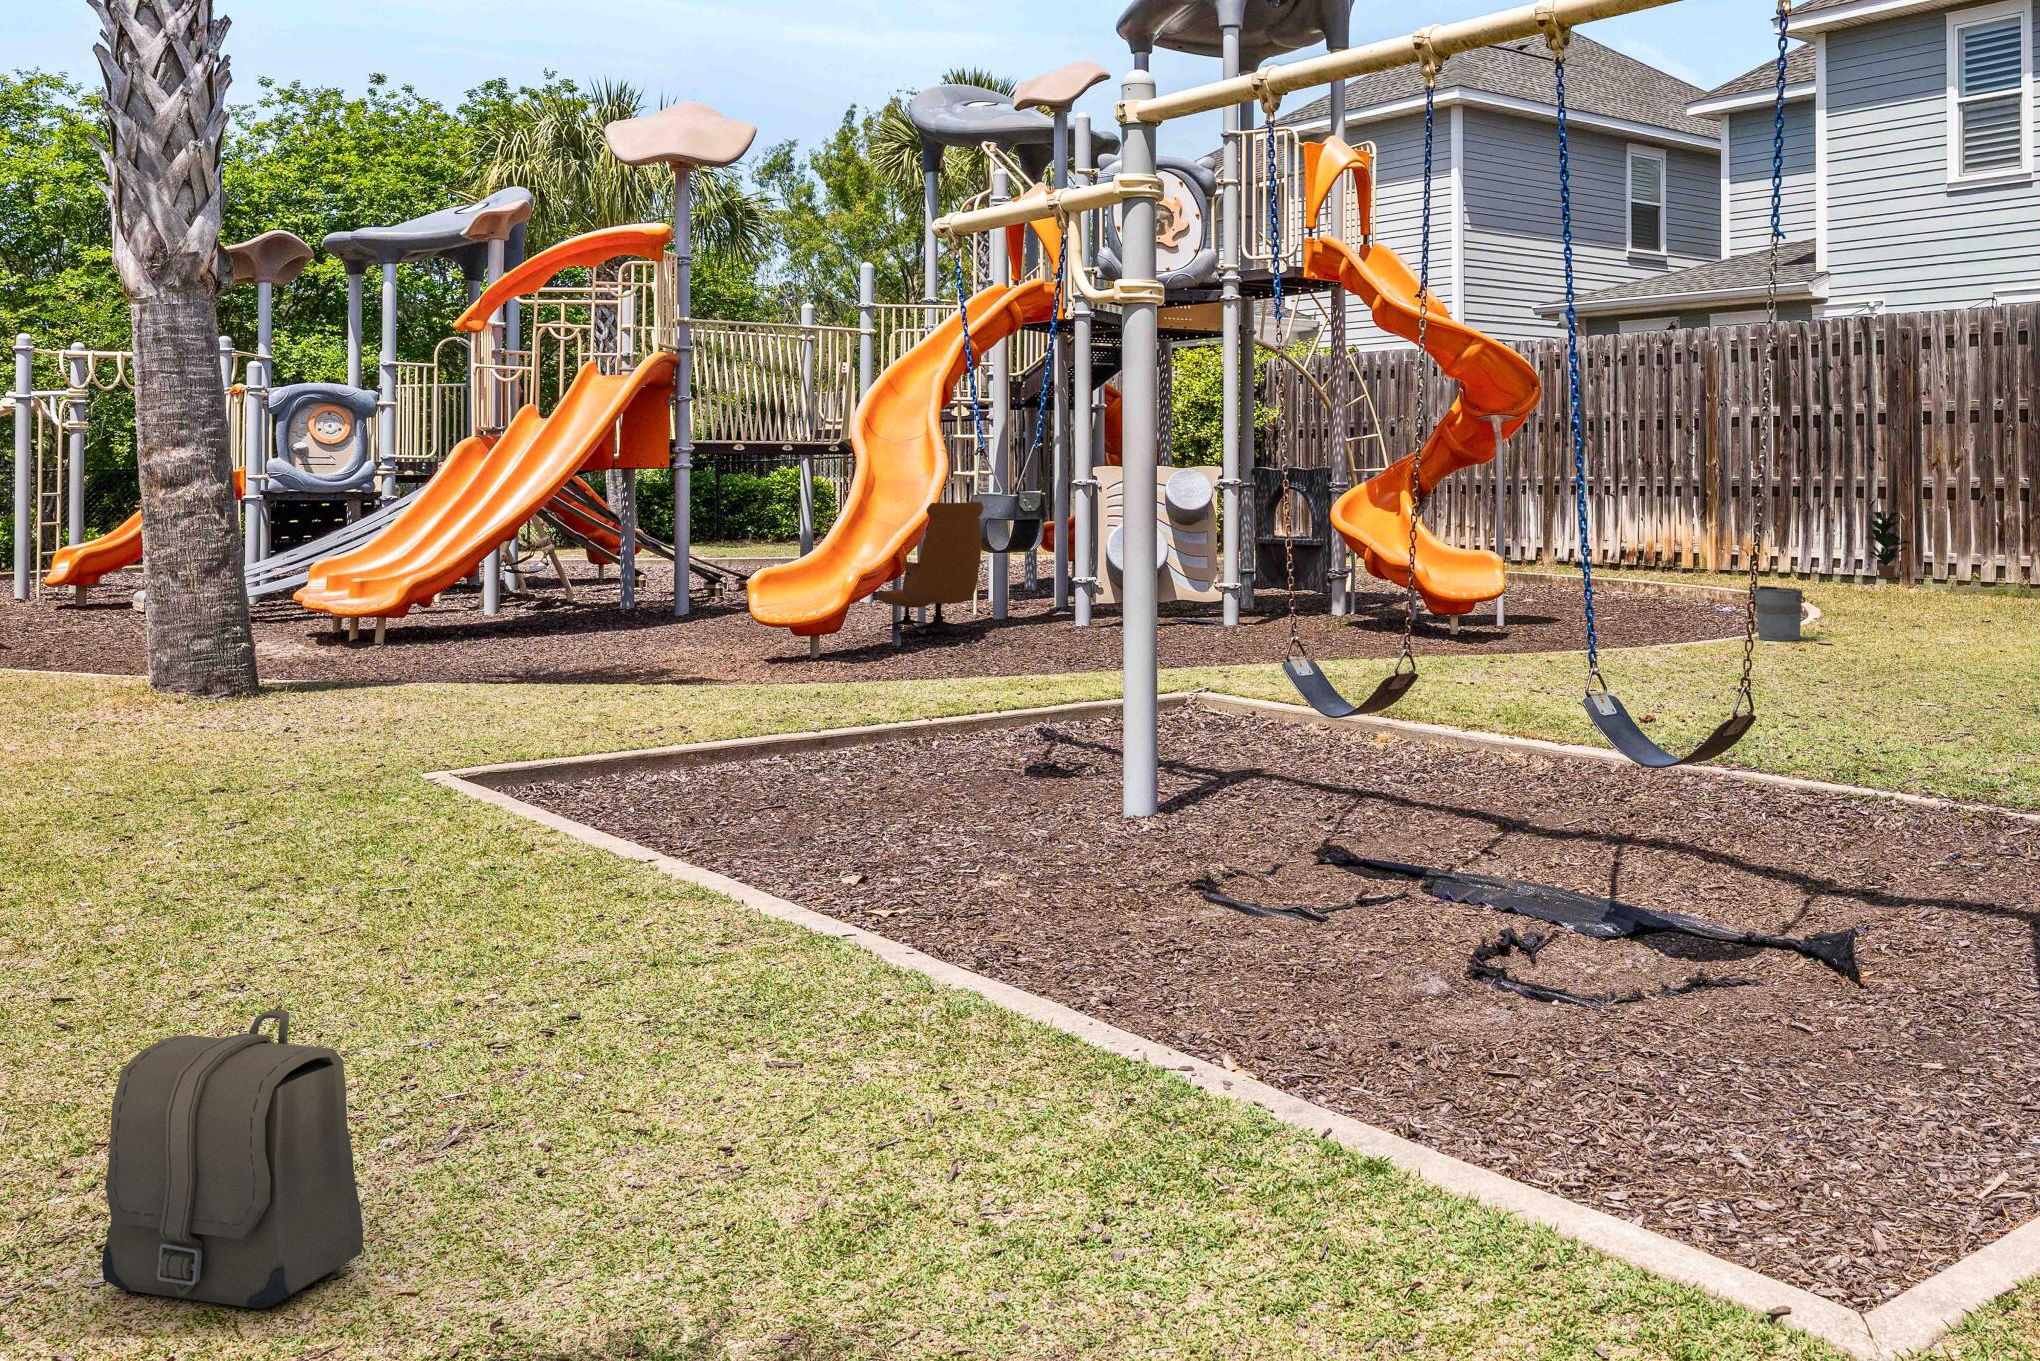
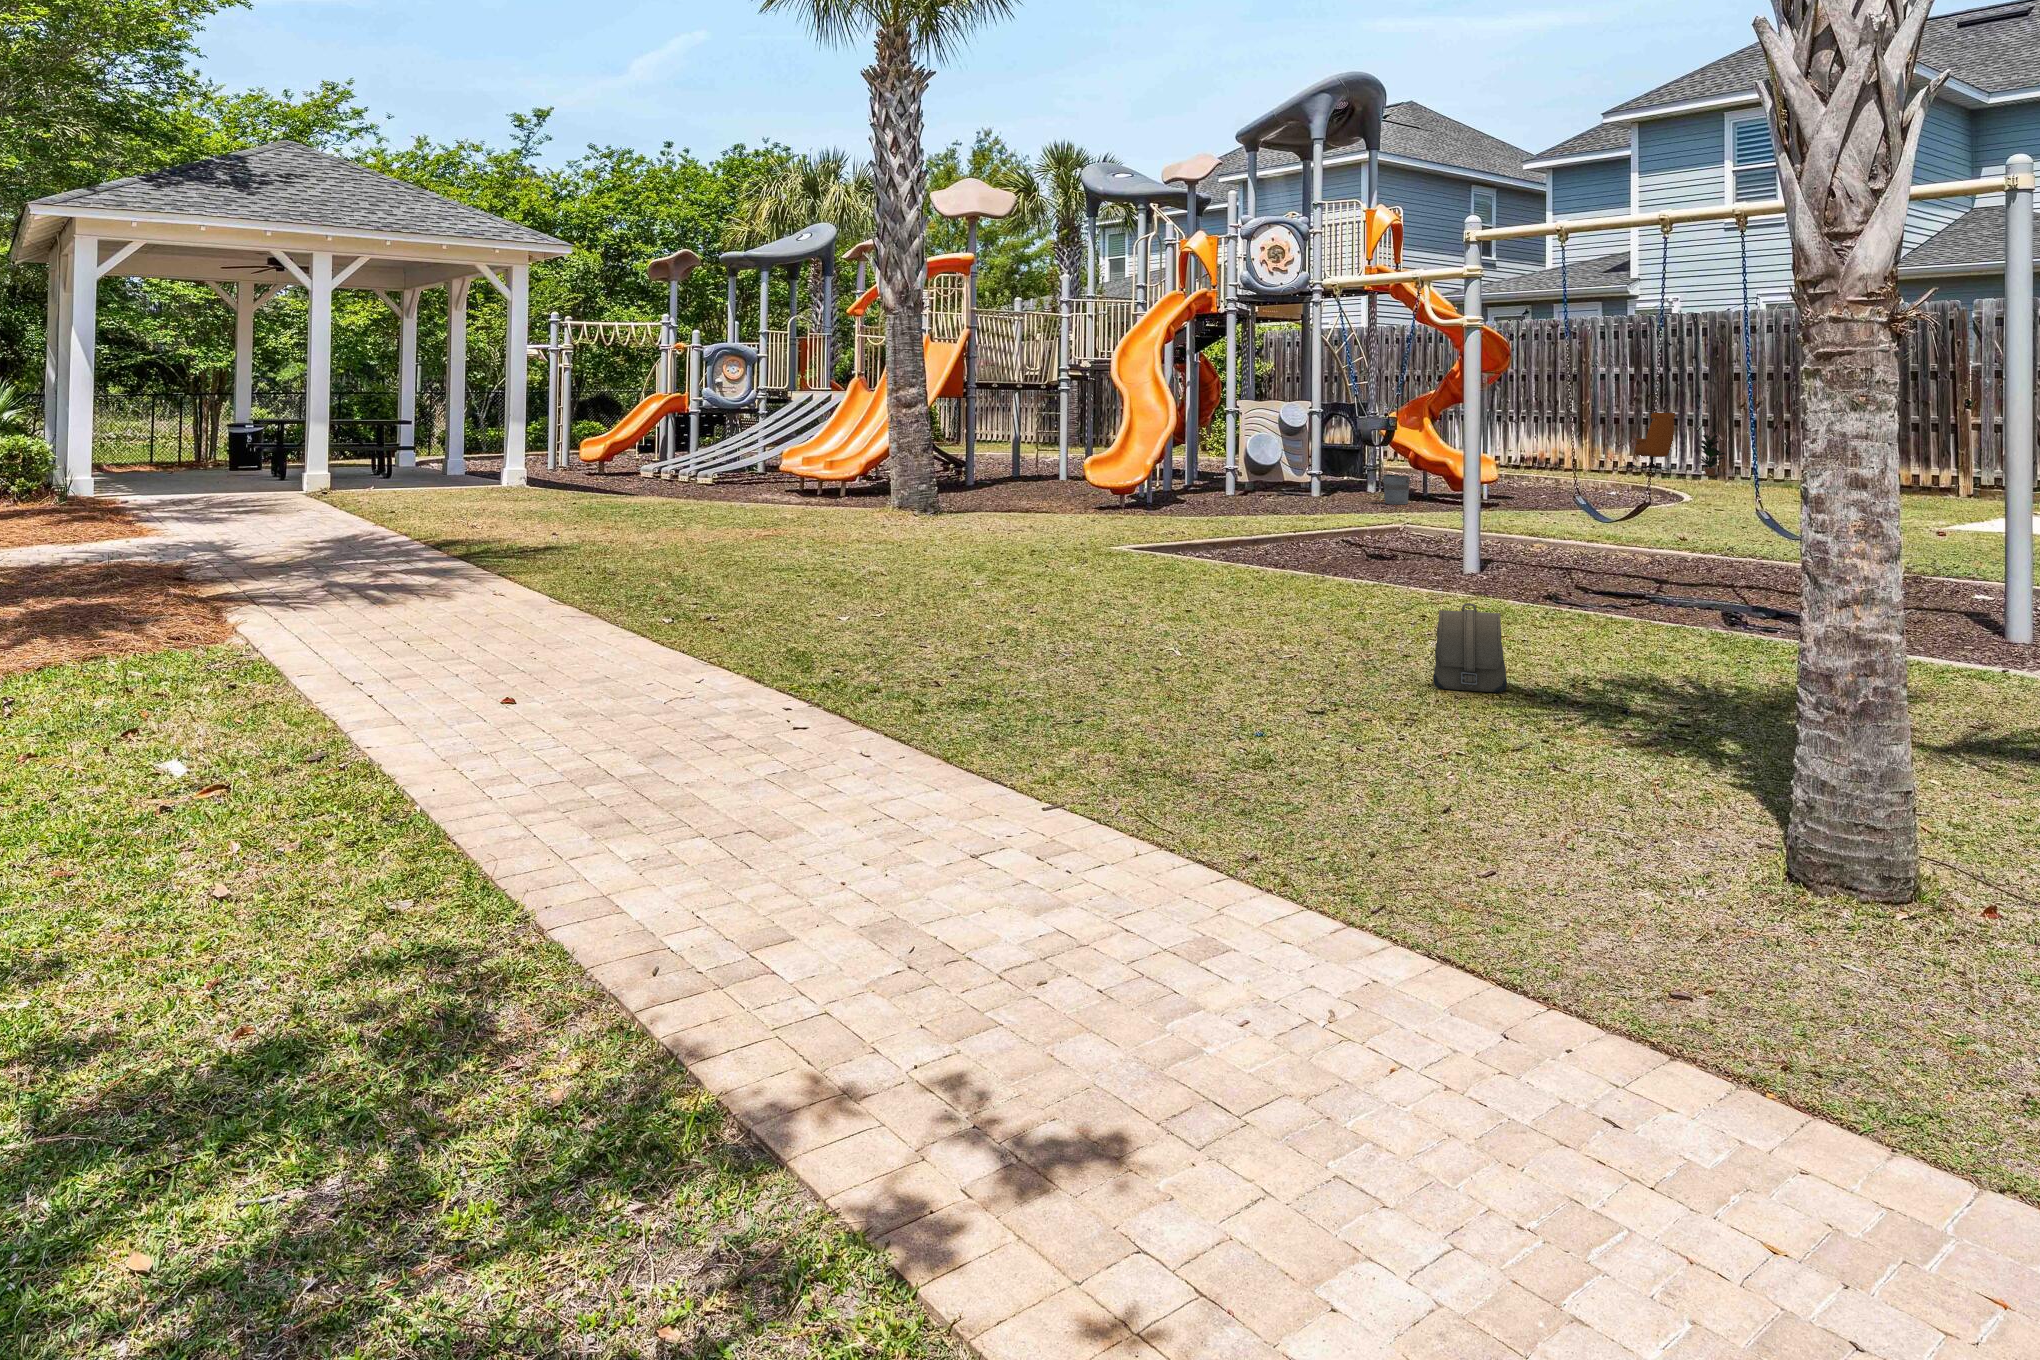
lounge chair: present [879,502,984,636] -> present [1619,413,1676,471]
bucket: present [1749,586,1805,641] -> present [1380,474,1411,504]

